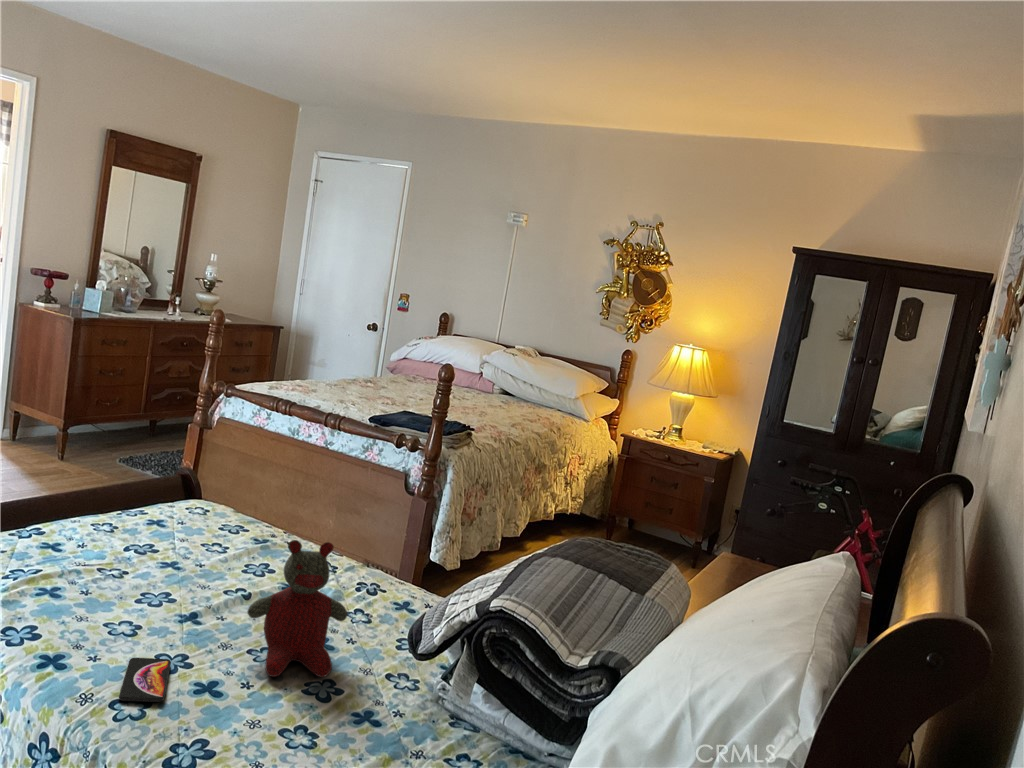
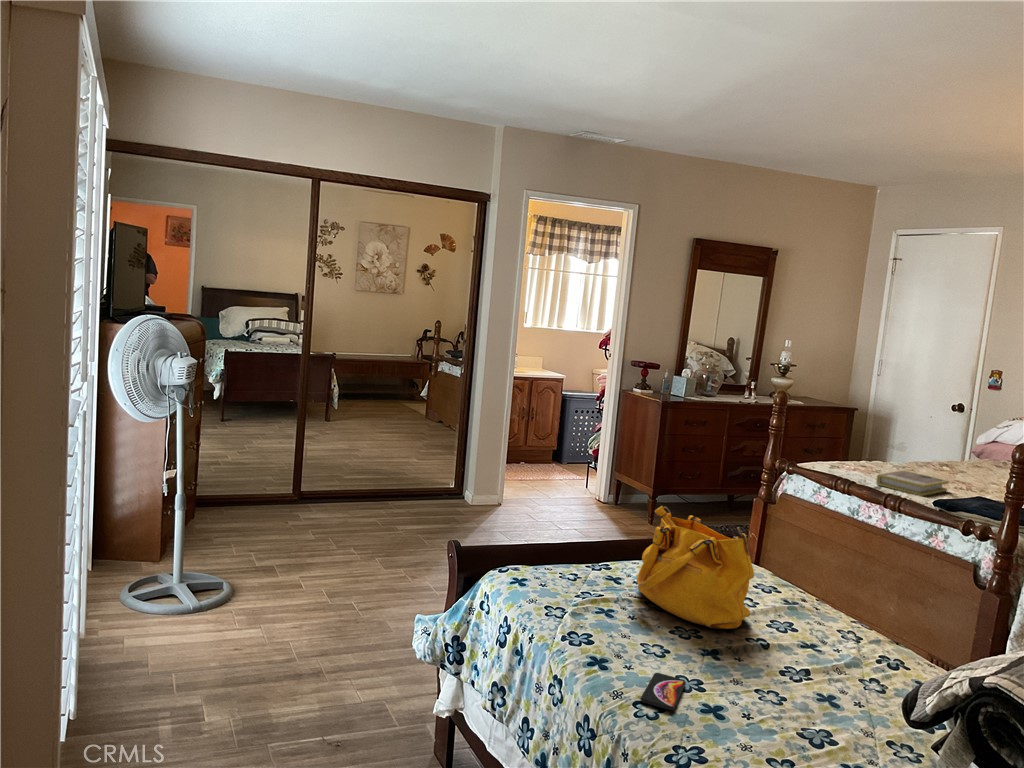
book: none [325,395,387,420] -> present [876,471,949,496]
handbag: none [87,450,234,588] -> present [637,506,754,629]
stuffed bear: present [247,540,347,677] -> none [753,593,849,728]

